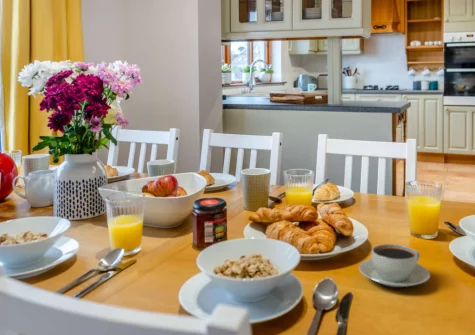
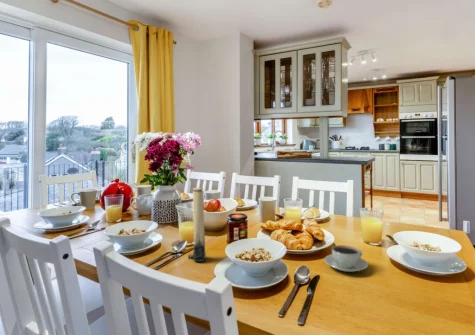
candle: none [128,156,159,284] -> present [188,188,206,262]

